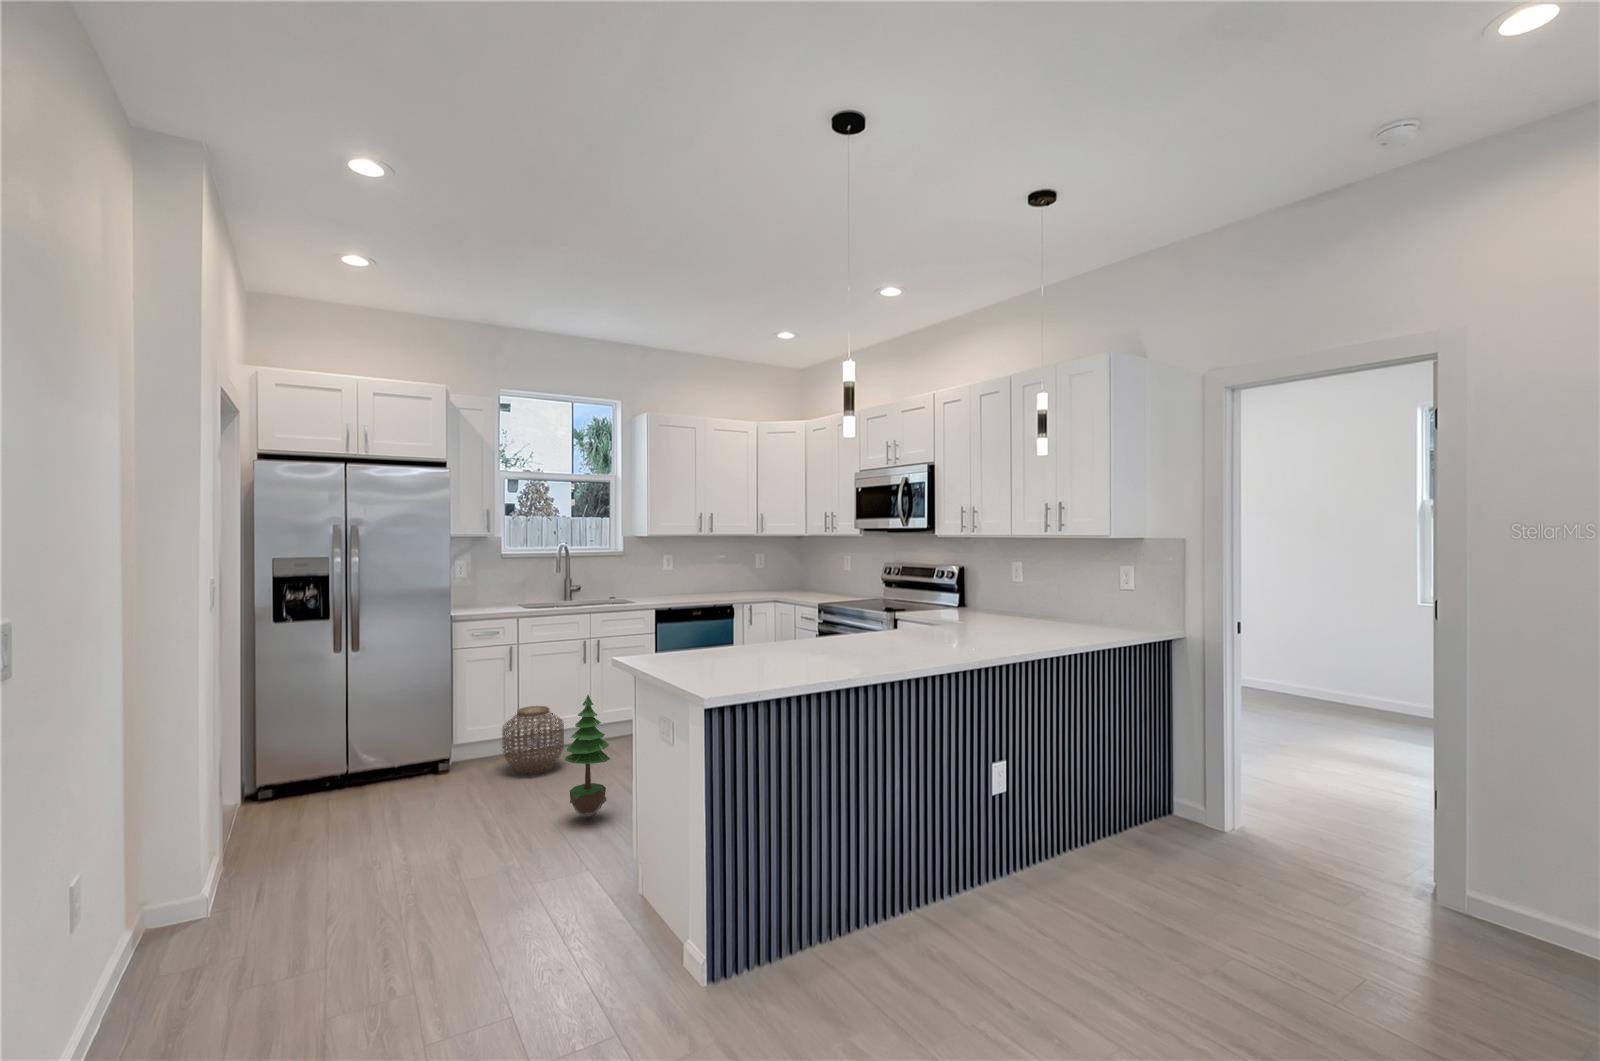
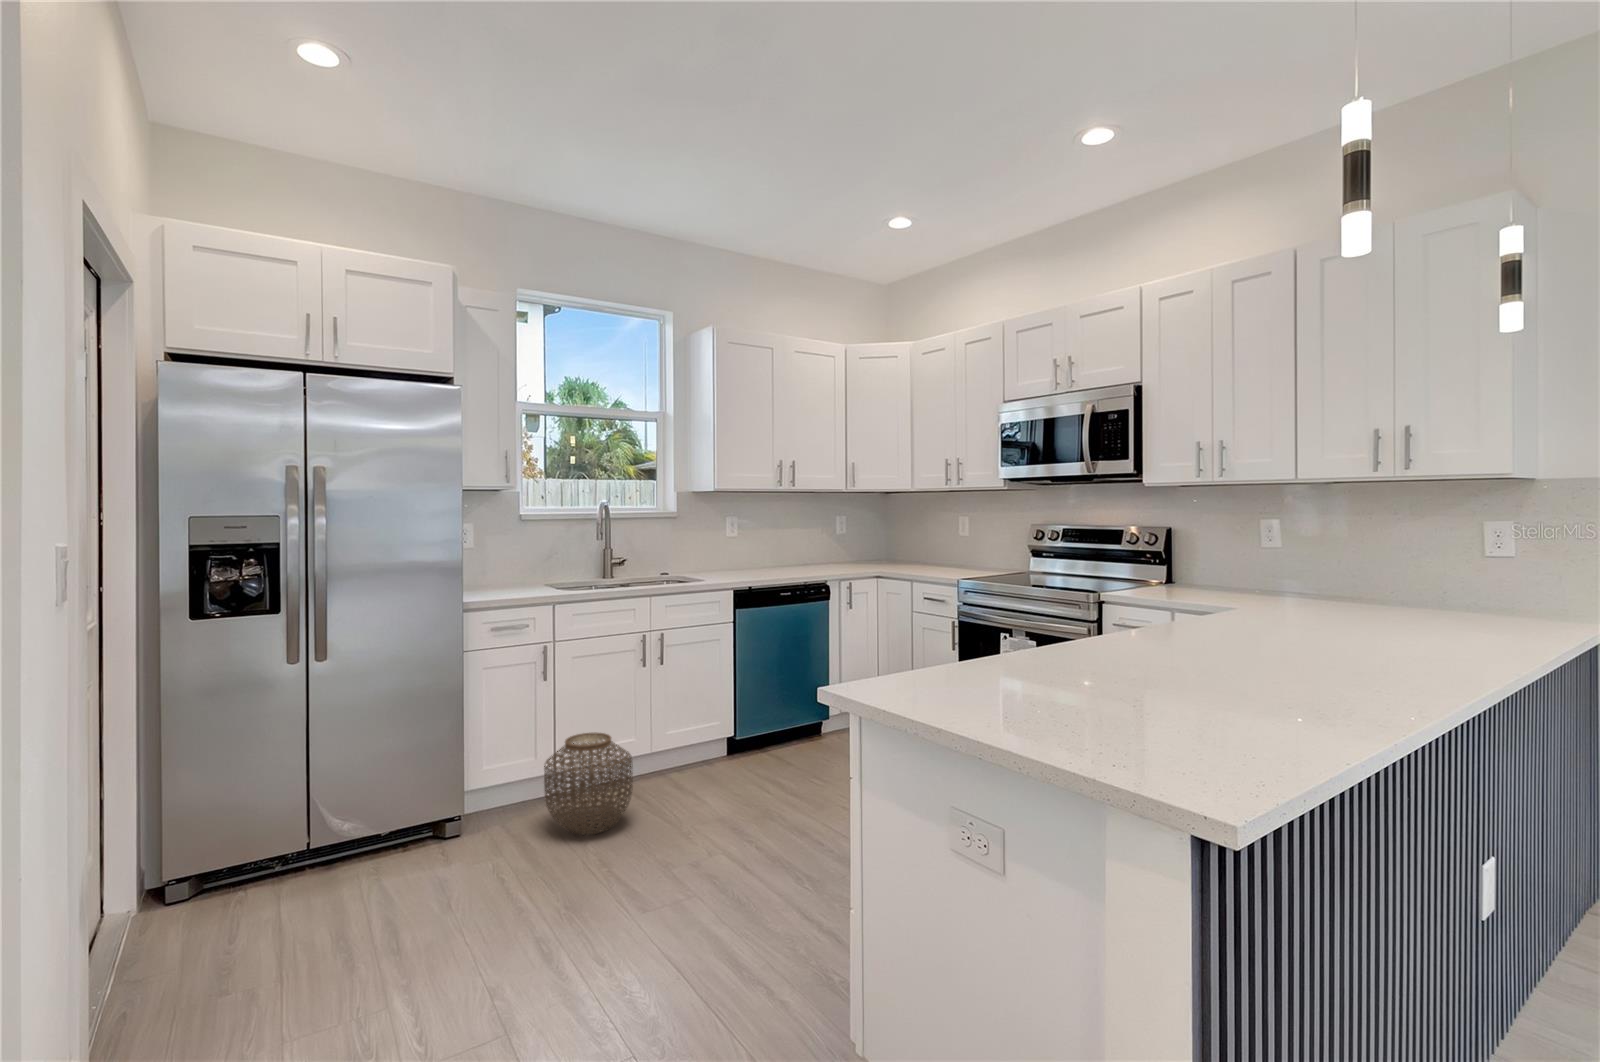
potted tree: present [565,695,610,819] -> none [678,725,748,919]

